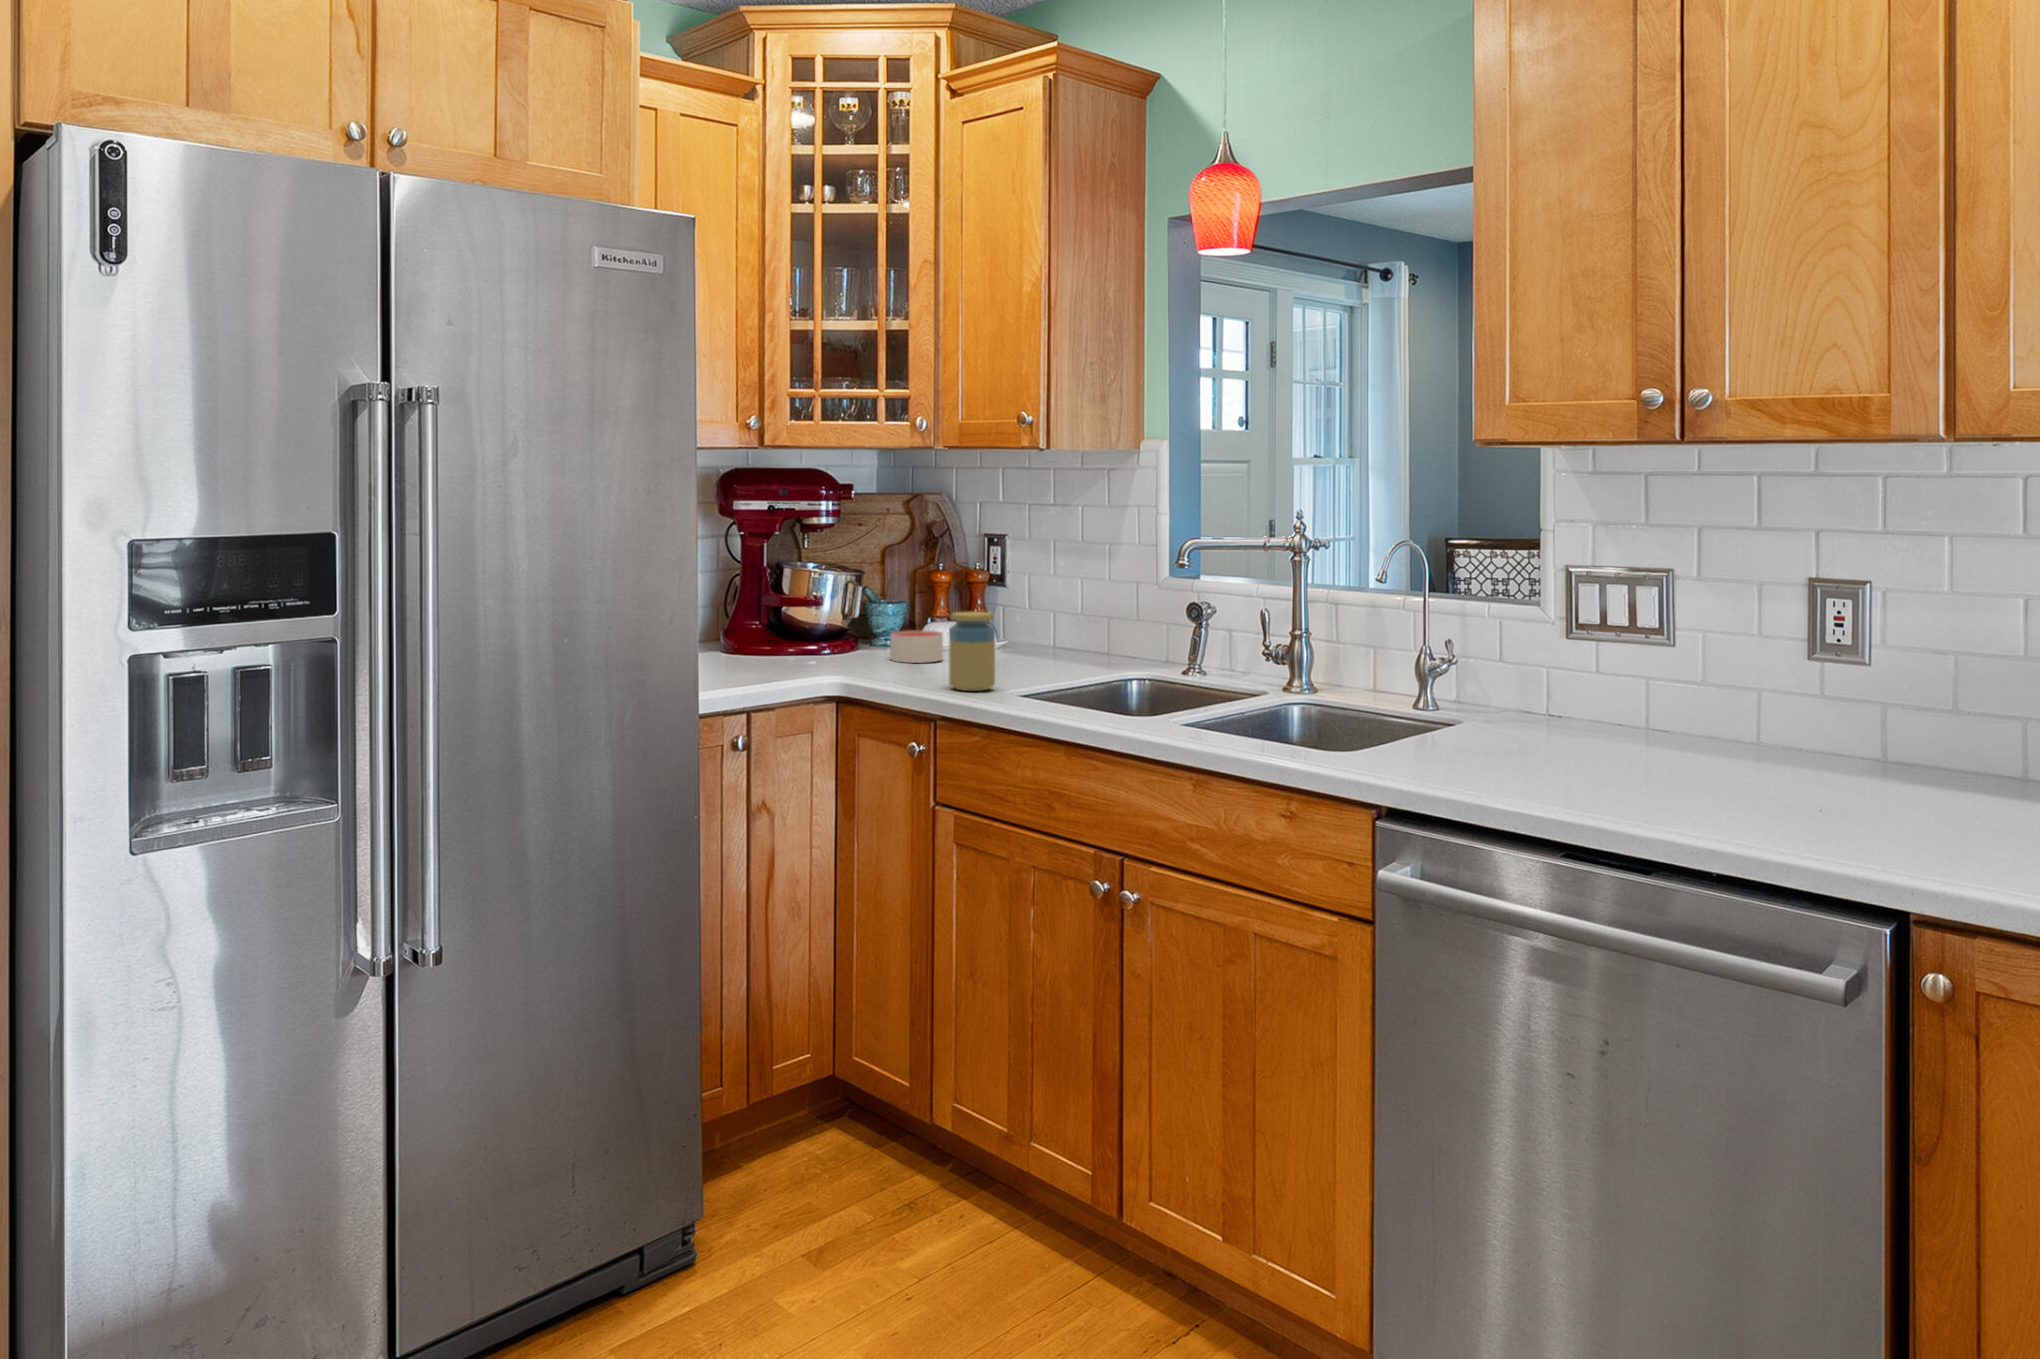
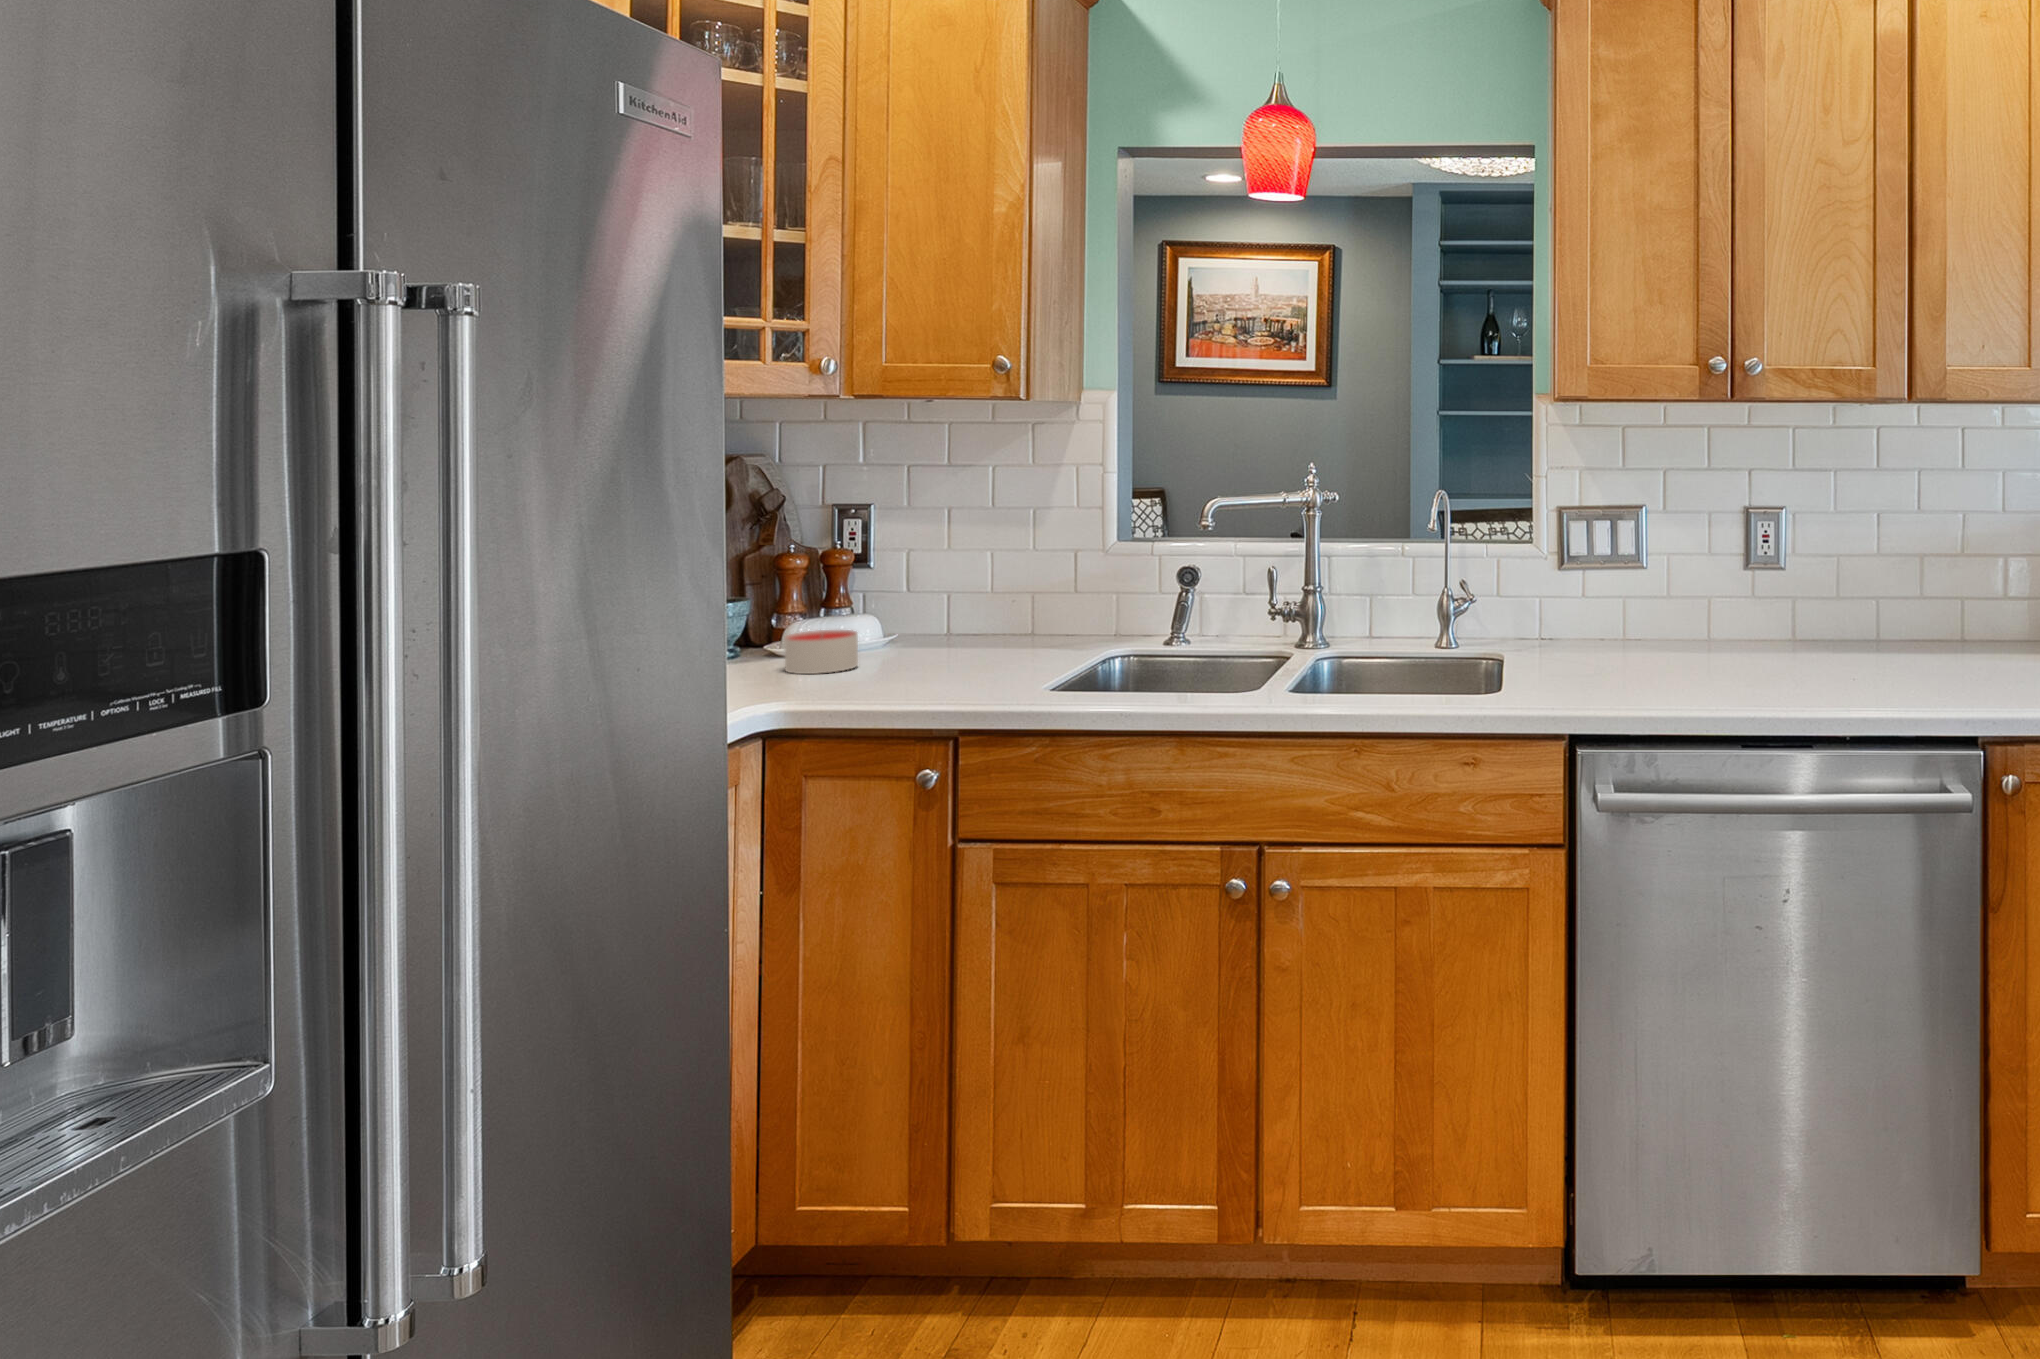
jar: present [949,612,995,691] -> none [981,598,1038,695]

